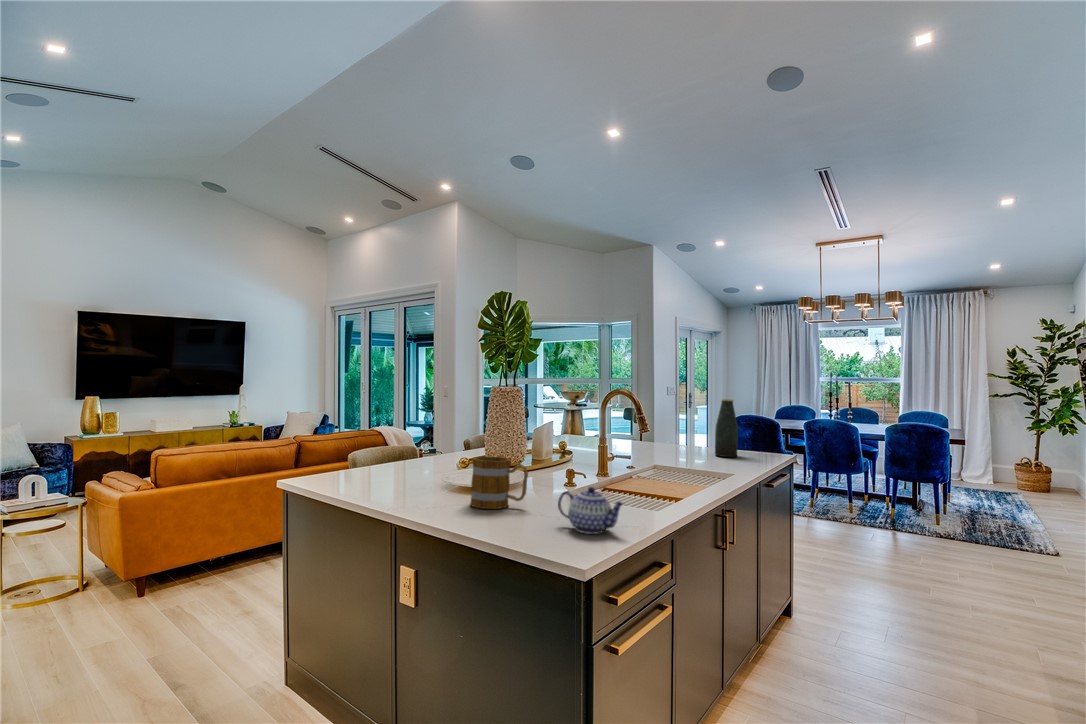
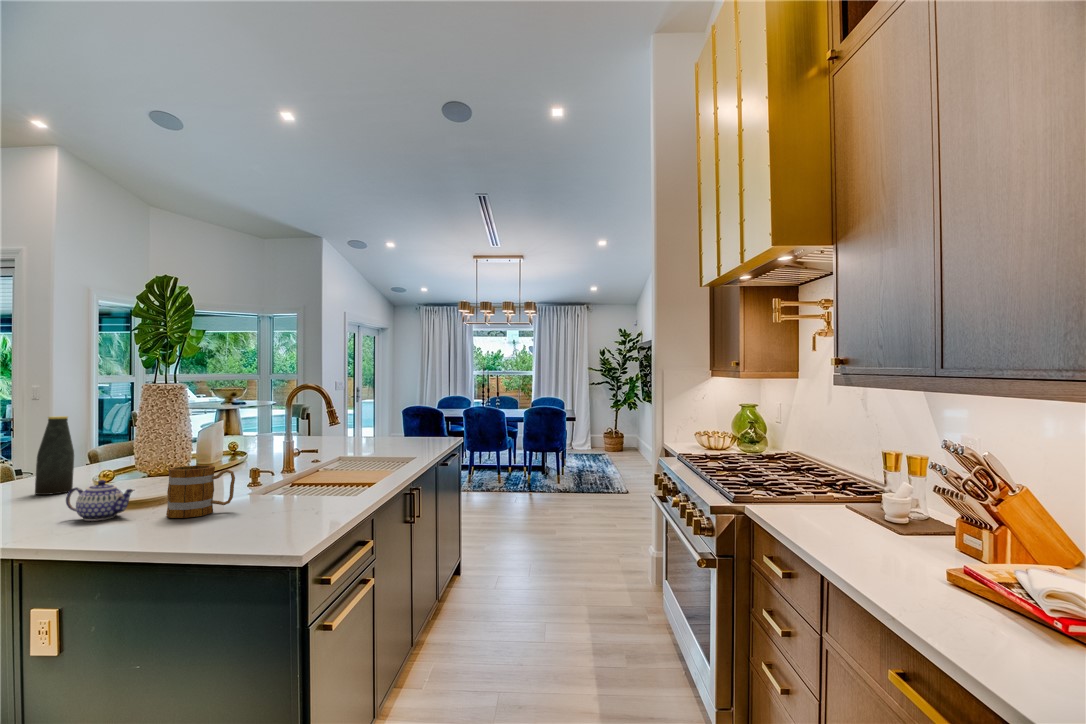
bottle: present [715,399,738,457] -> present [35,416,74,495]
teapot: present [558,487,624,534] -> present [66,480,134,521]

